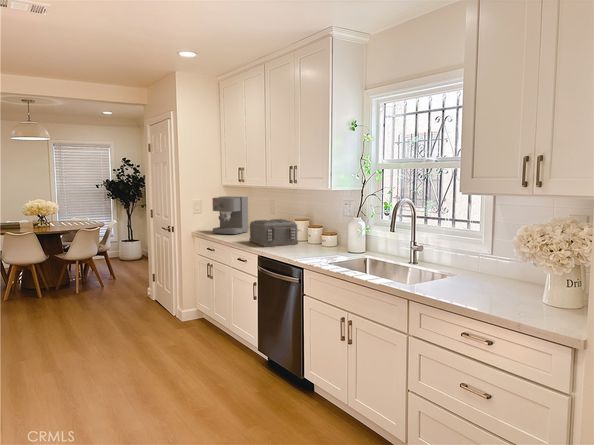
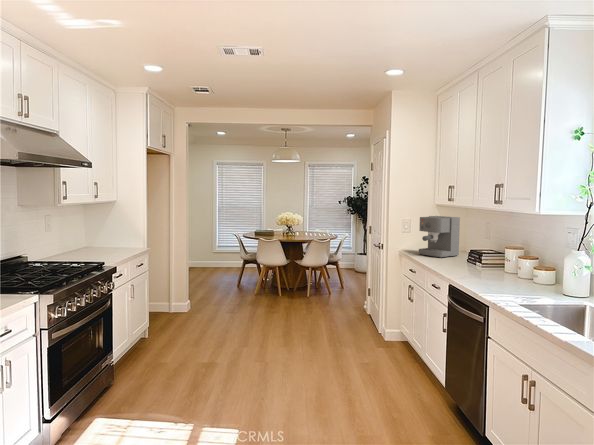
toaster: present [249,219,298,247] -> none [449,244,505,276]

